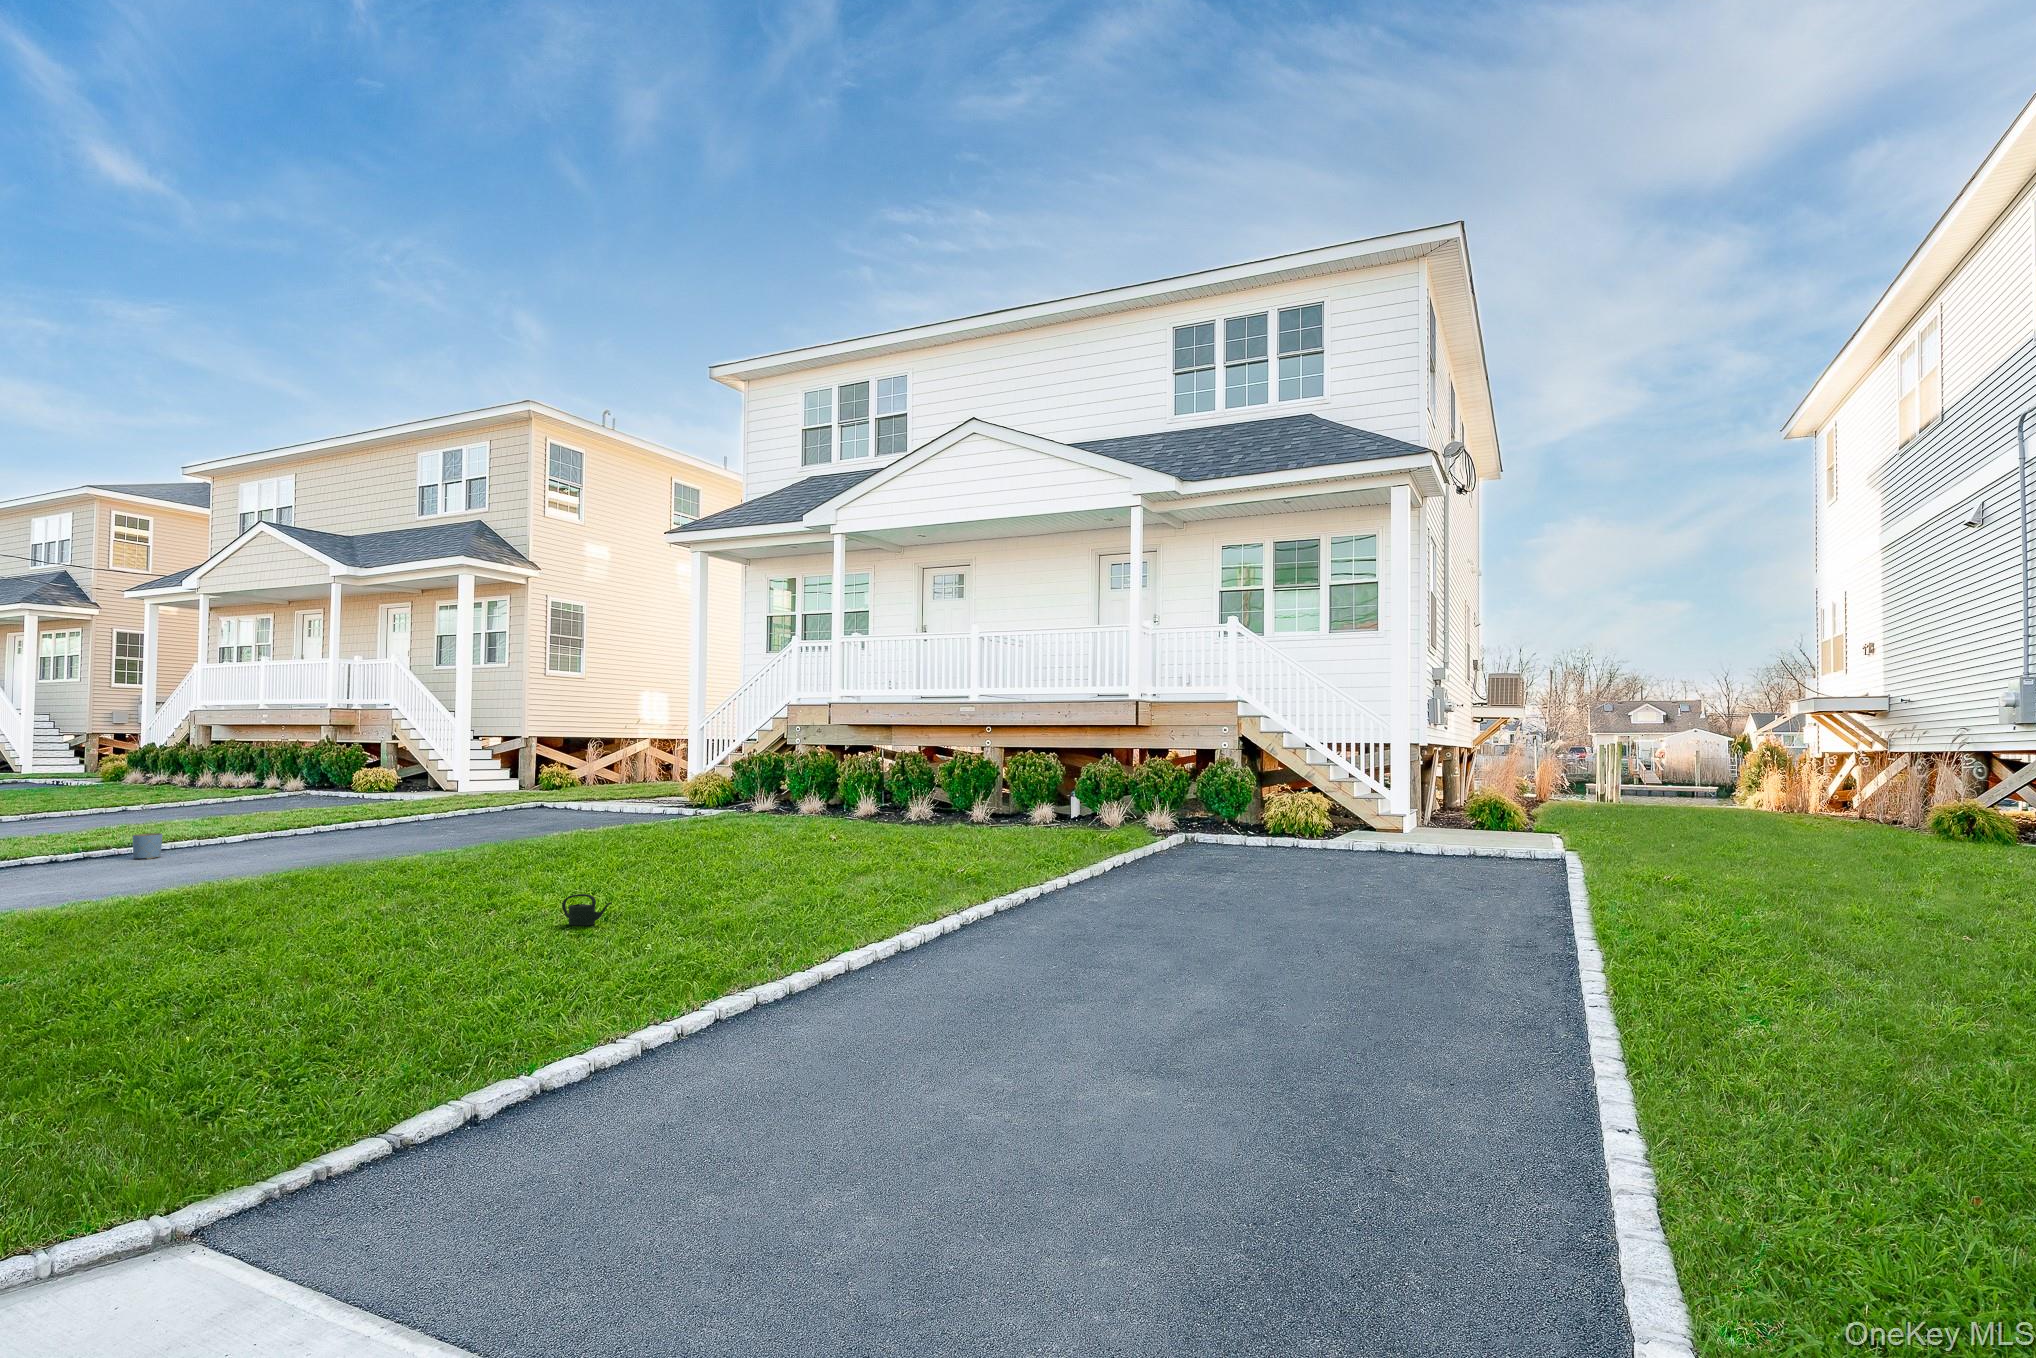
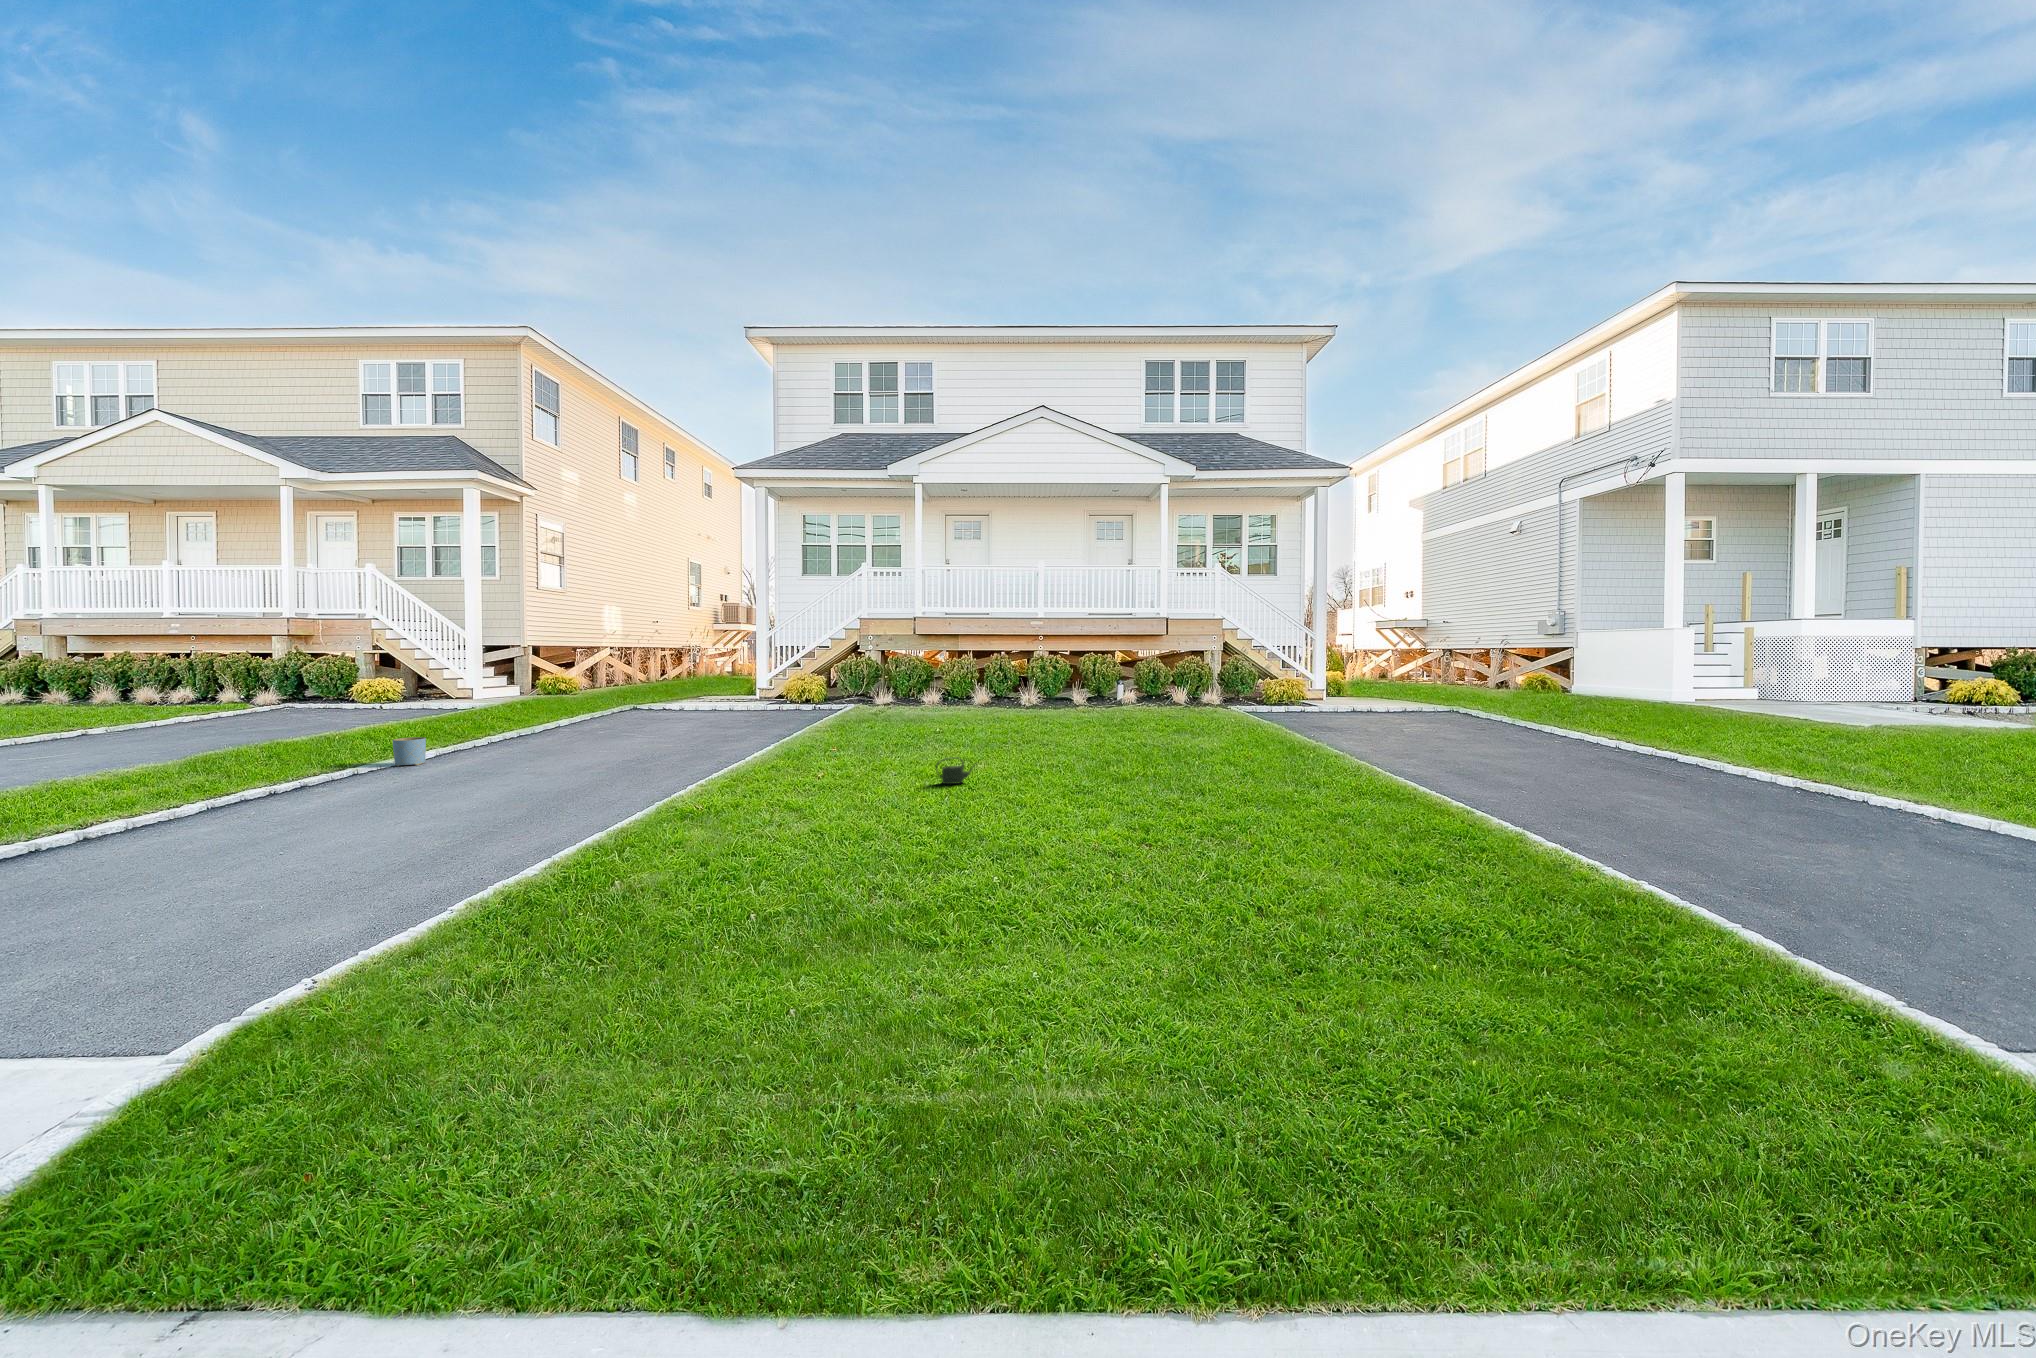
watering can: present [562,894,612,926] -> present [936,757,977,784]

